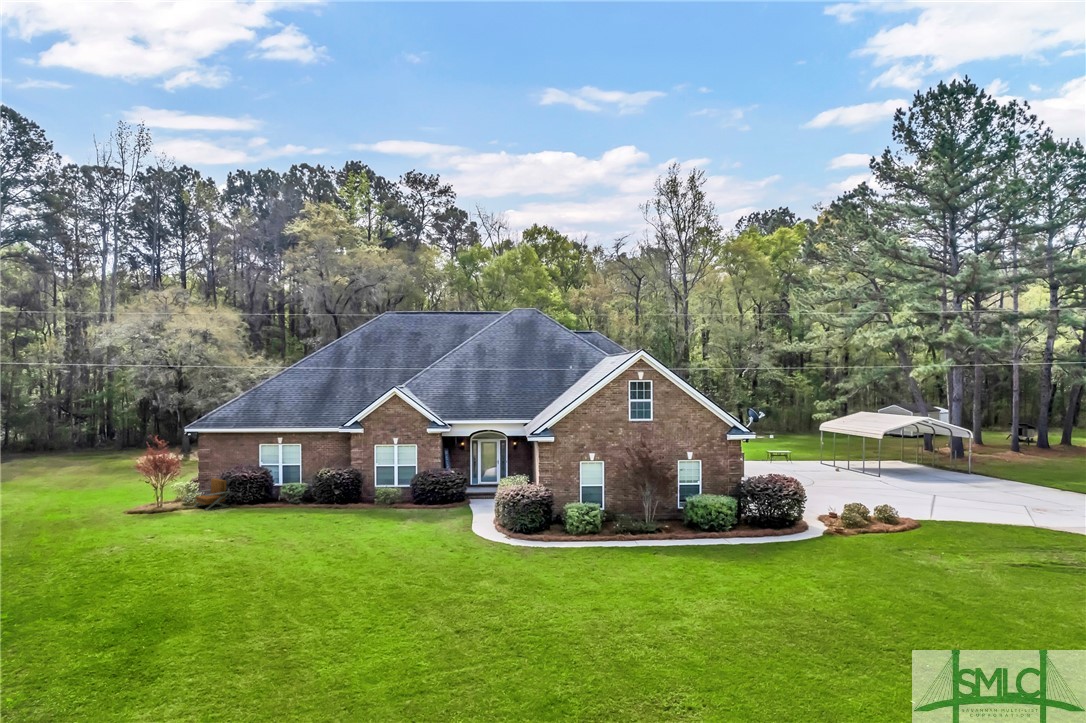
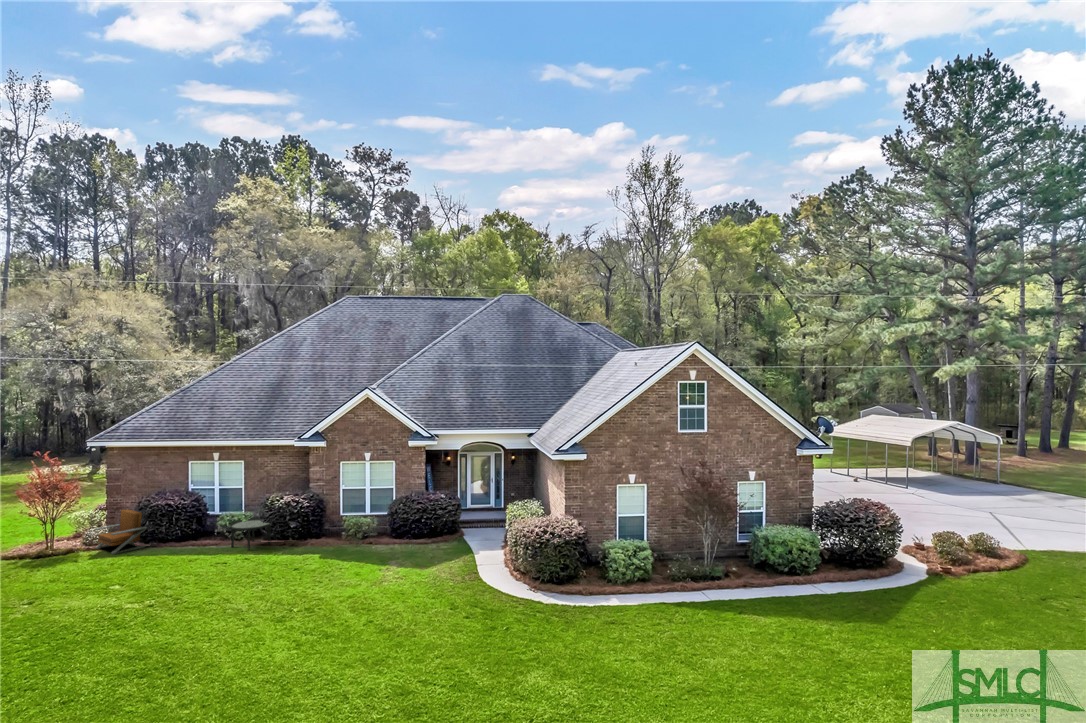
round table: none [290,487,322,510] -> present [230,518,271,551]

